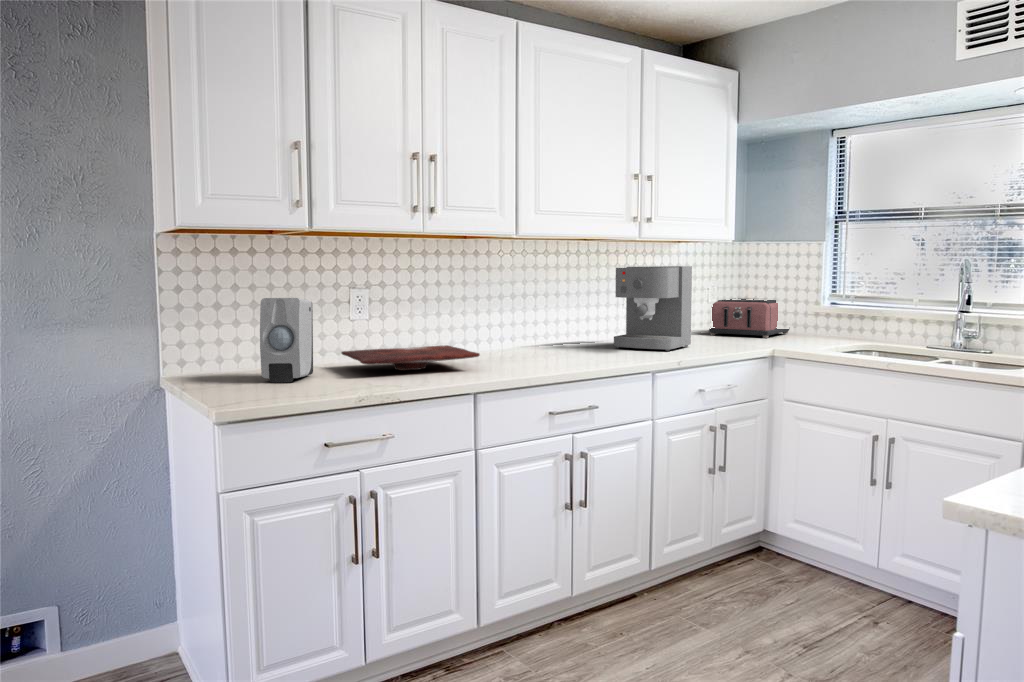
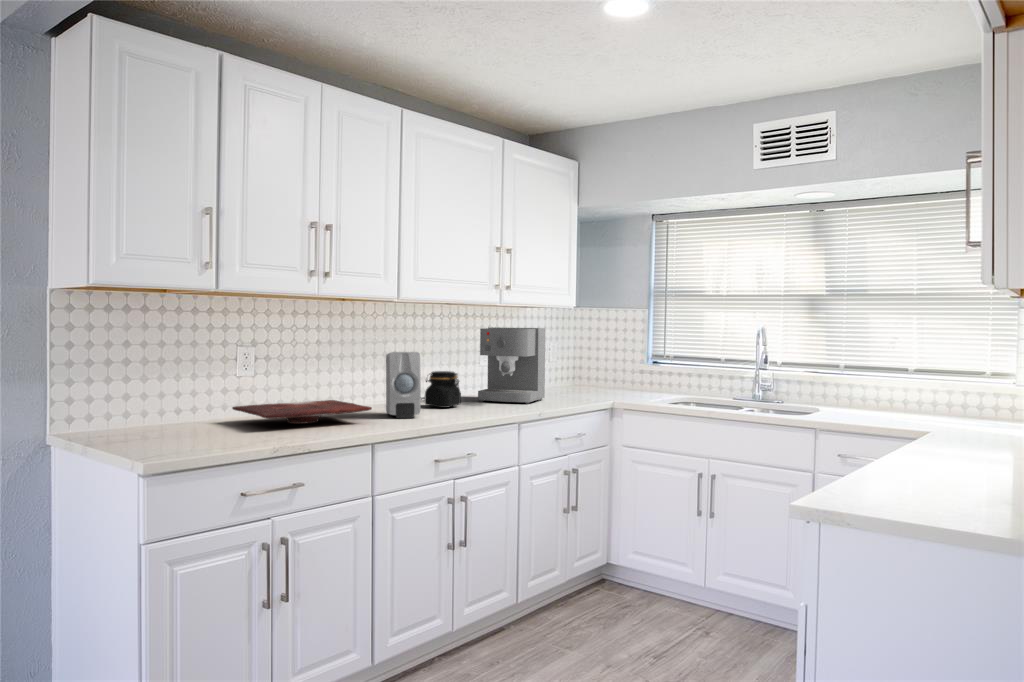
soap dispenser: present [260,298,313,383] -> present [386,352,421,418]
toaster: present [709,298,789,338] -> none [553,356,620,392]
jar: none [551,315,590,354] -> present [425,371,461,408]

